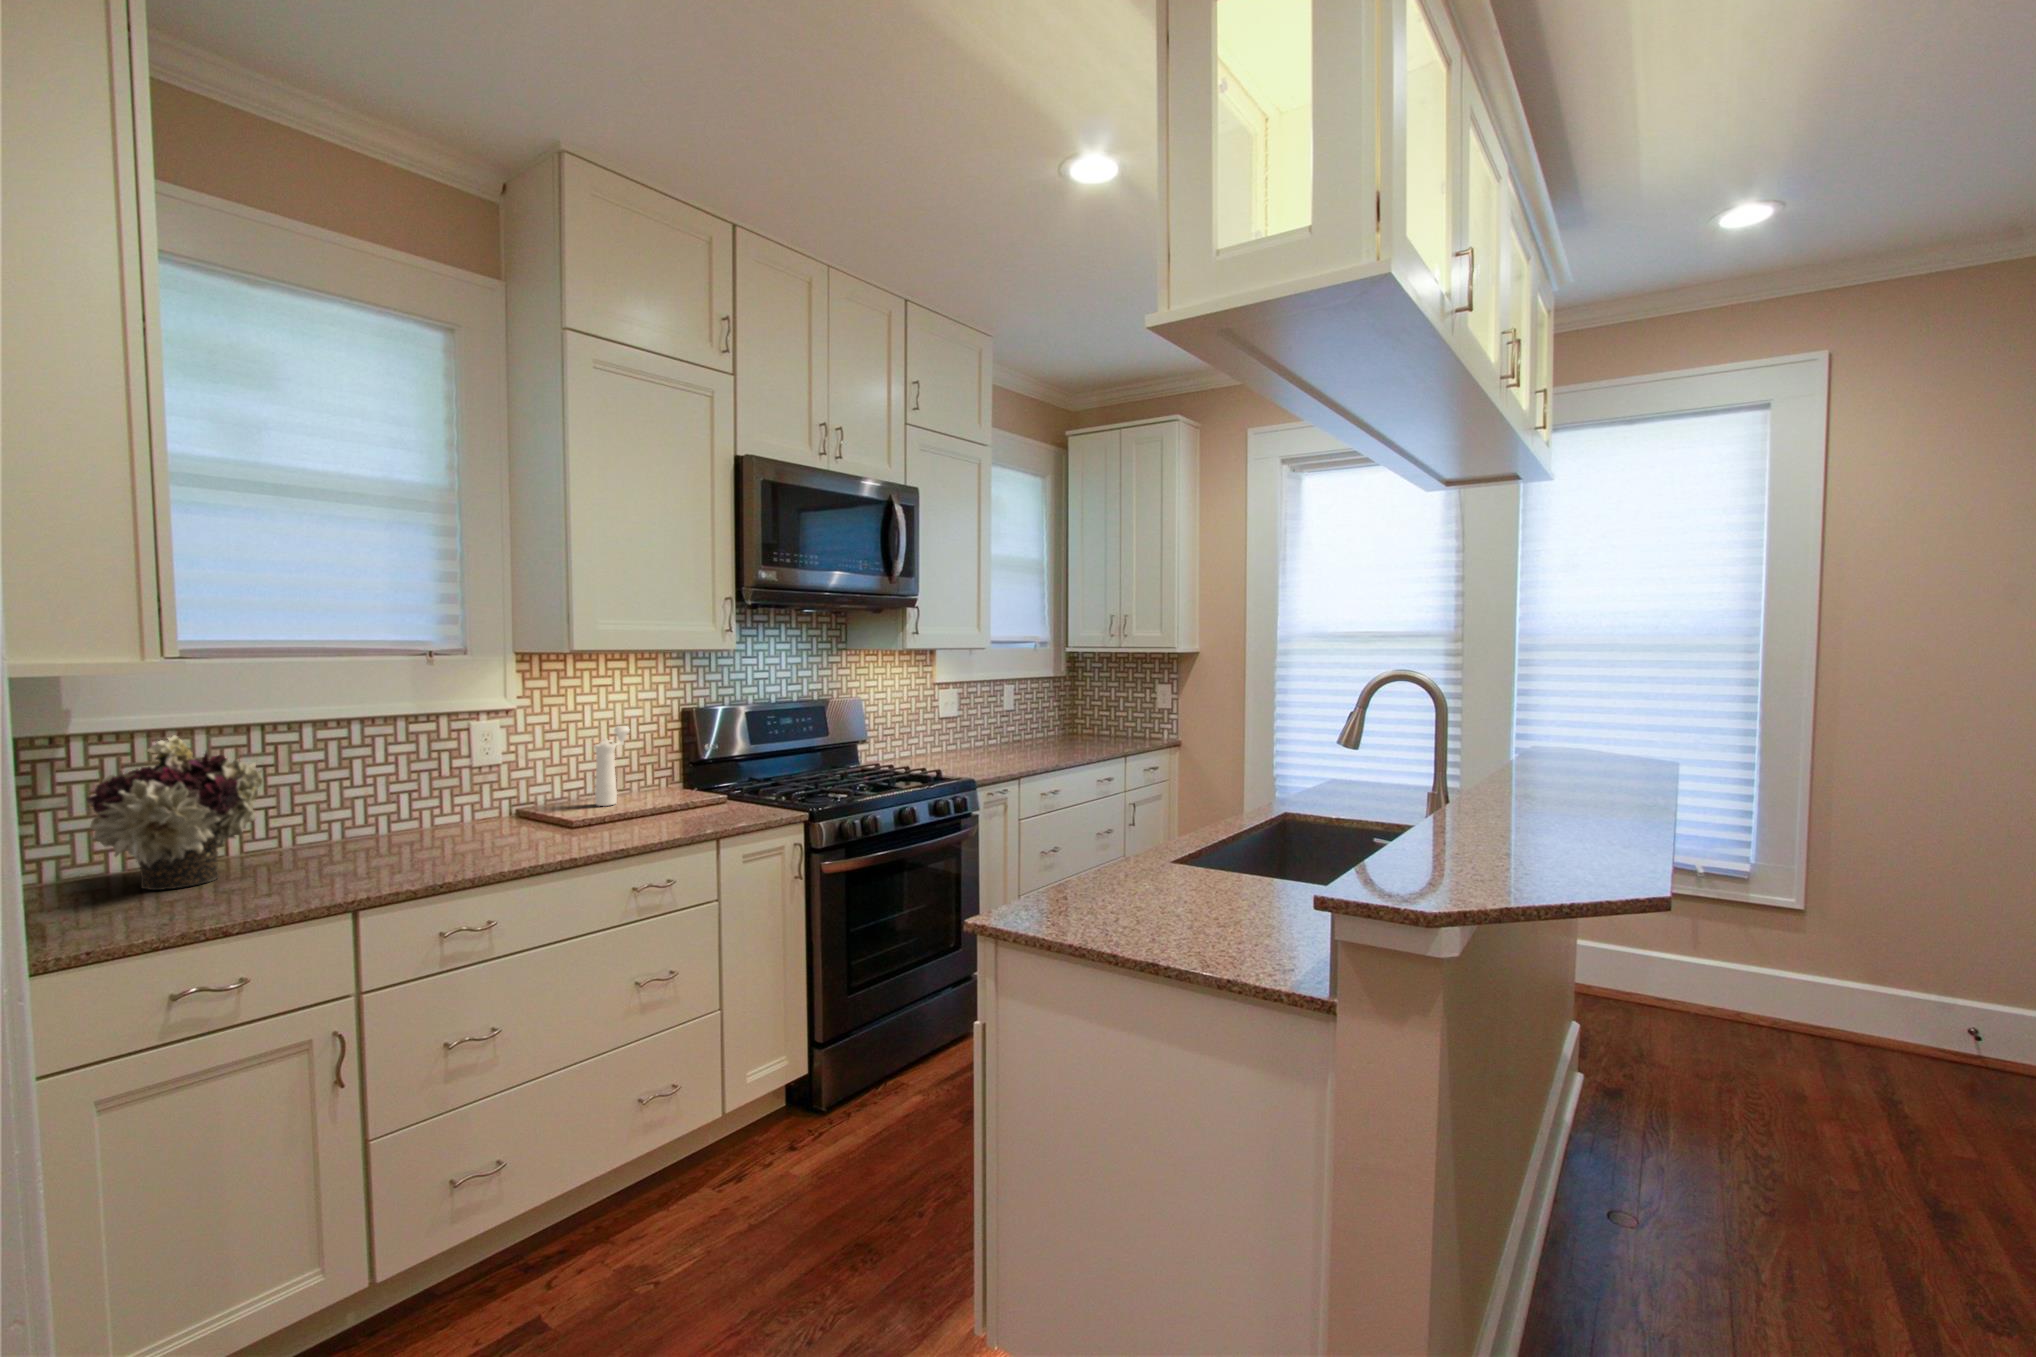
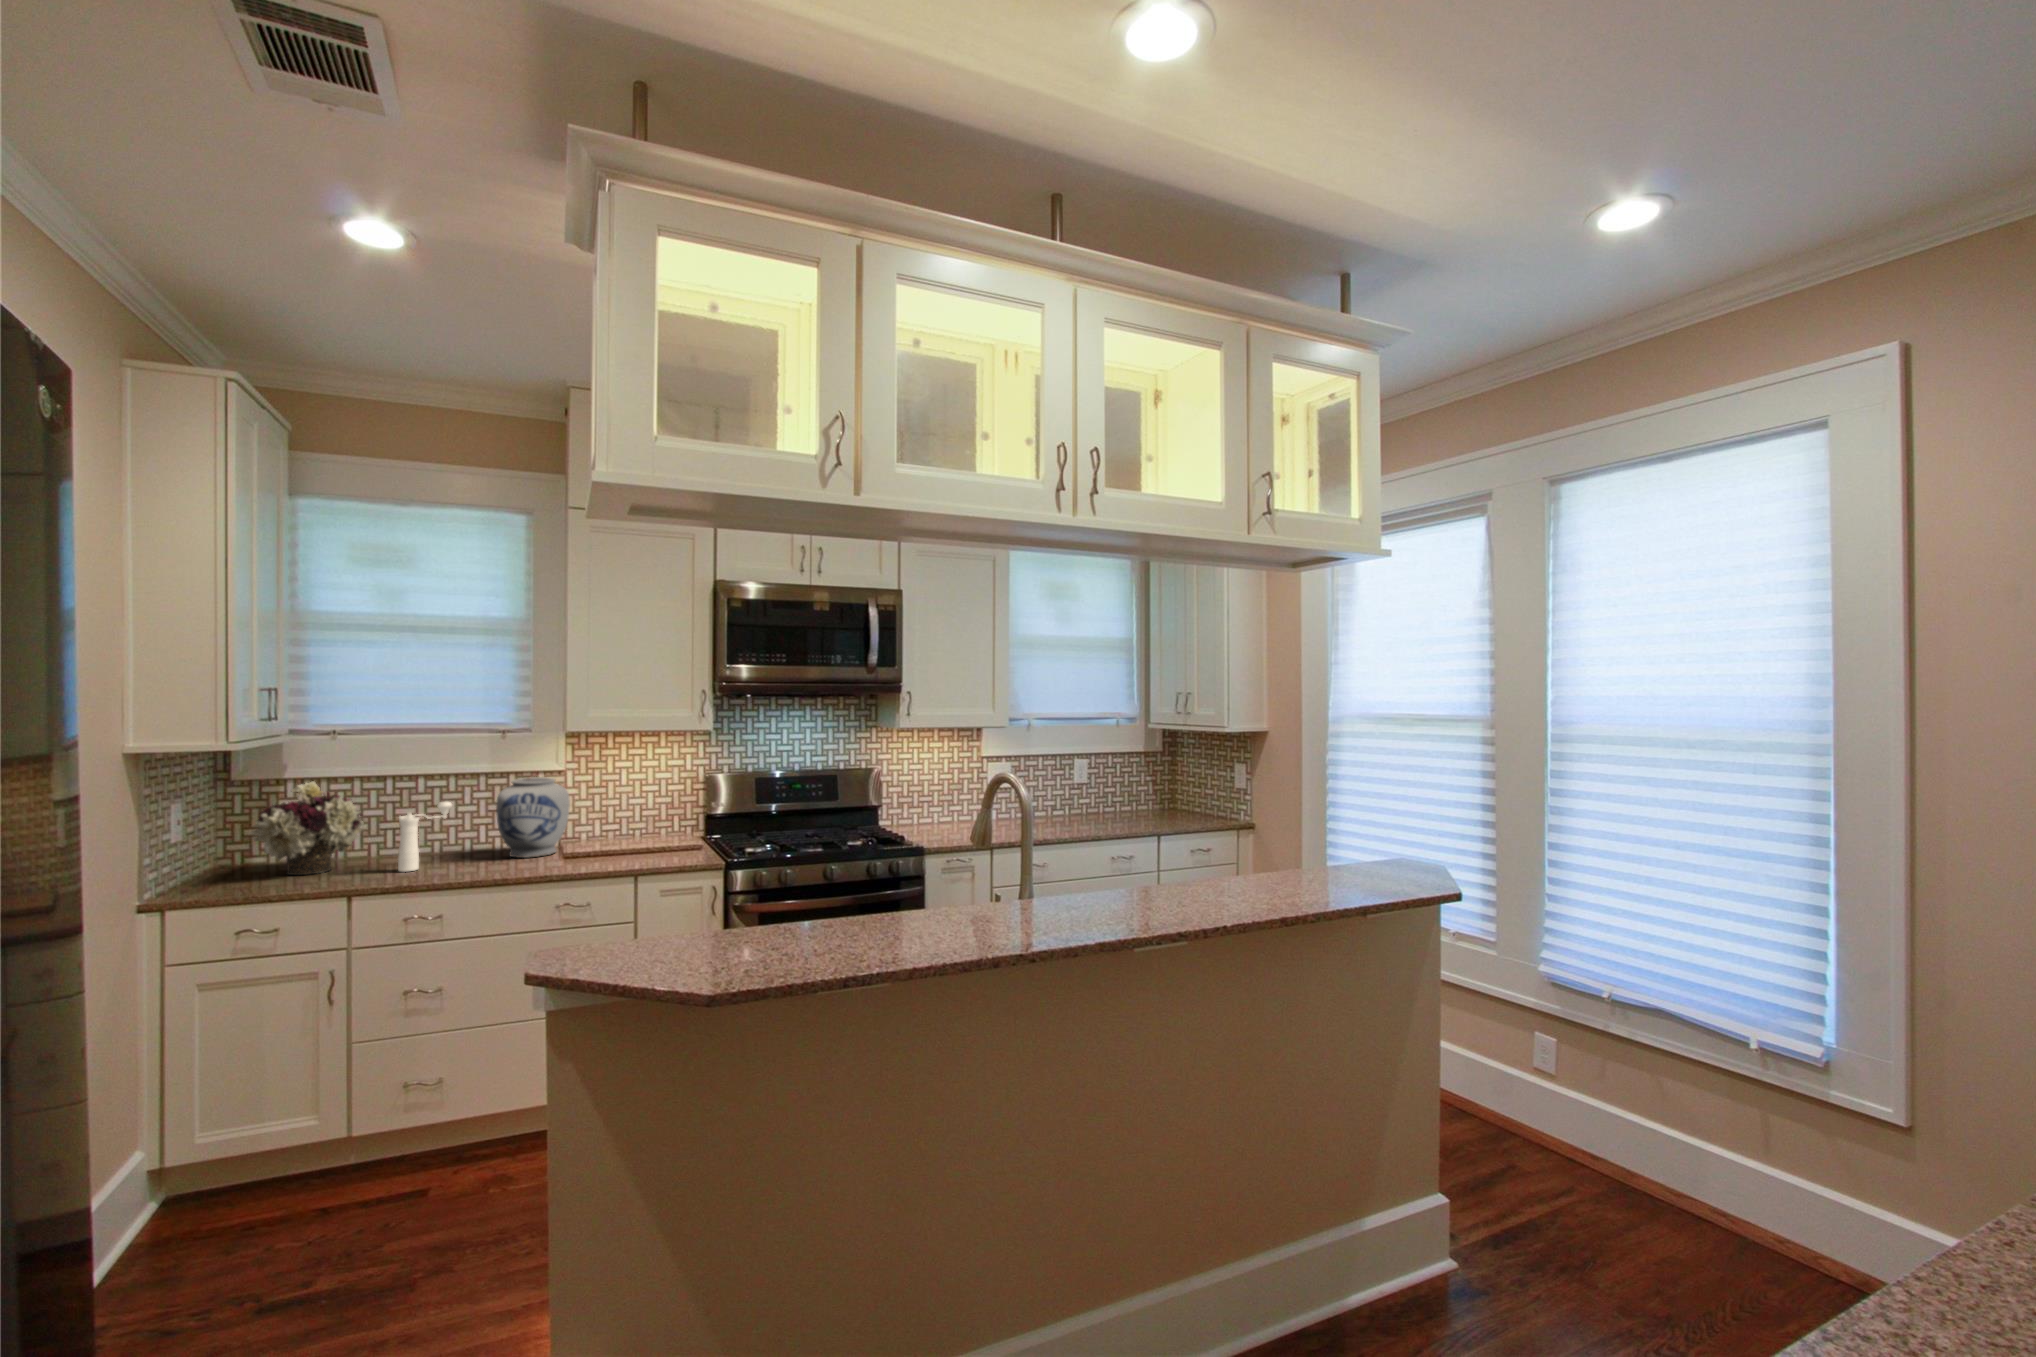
vase: none [458,718,561,830] -> present [496,777,570,858]
pepper mill: present [594,726,629,806] -> present [398,801,452,872]

